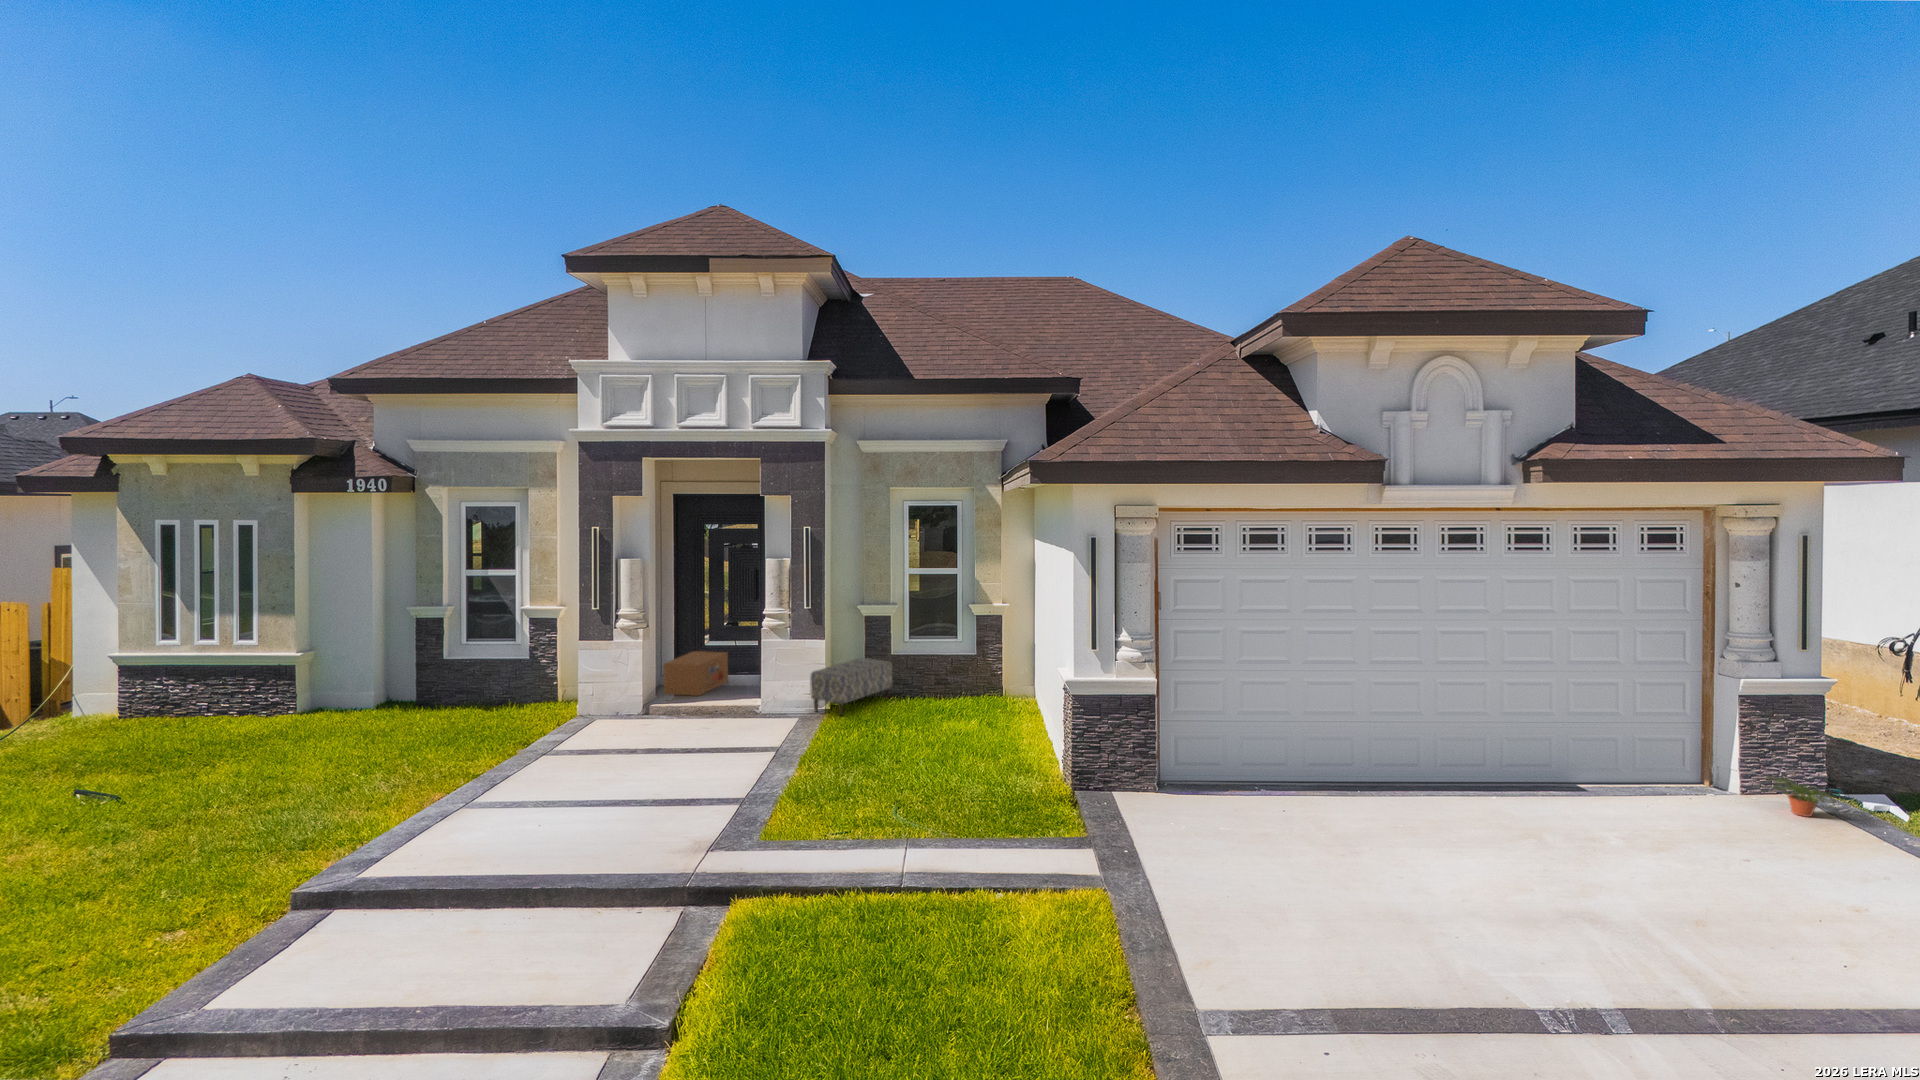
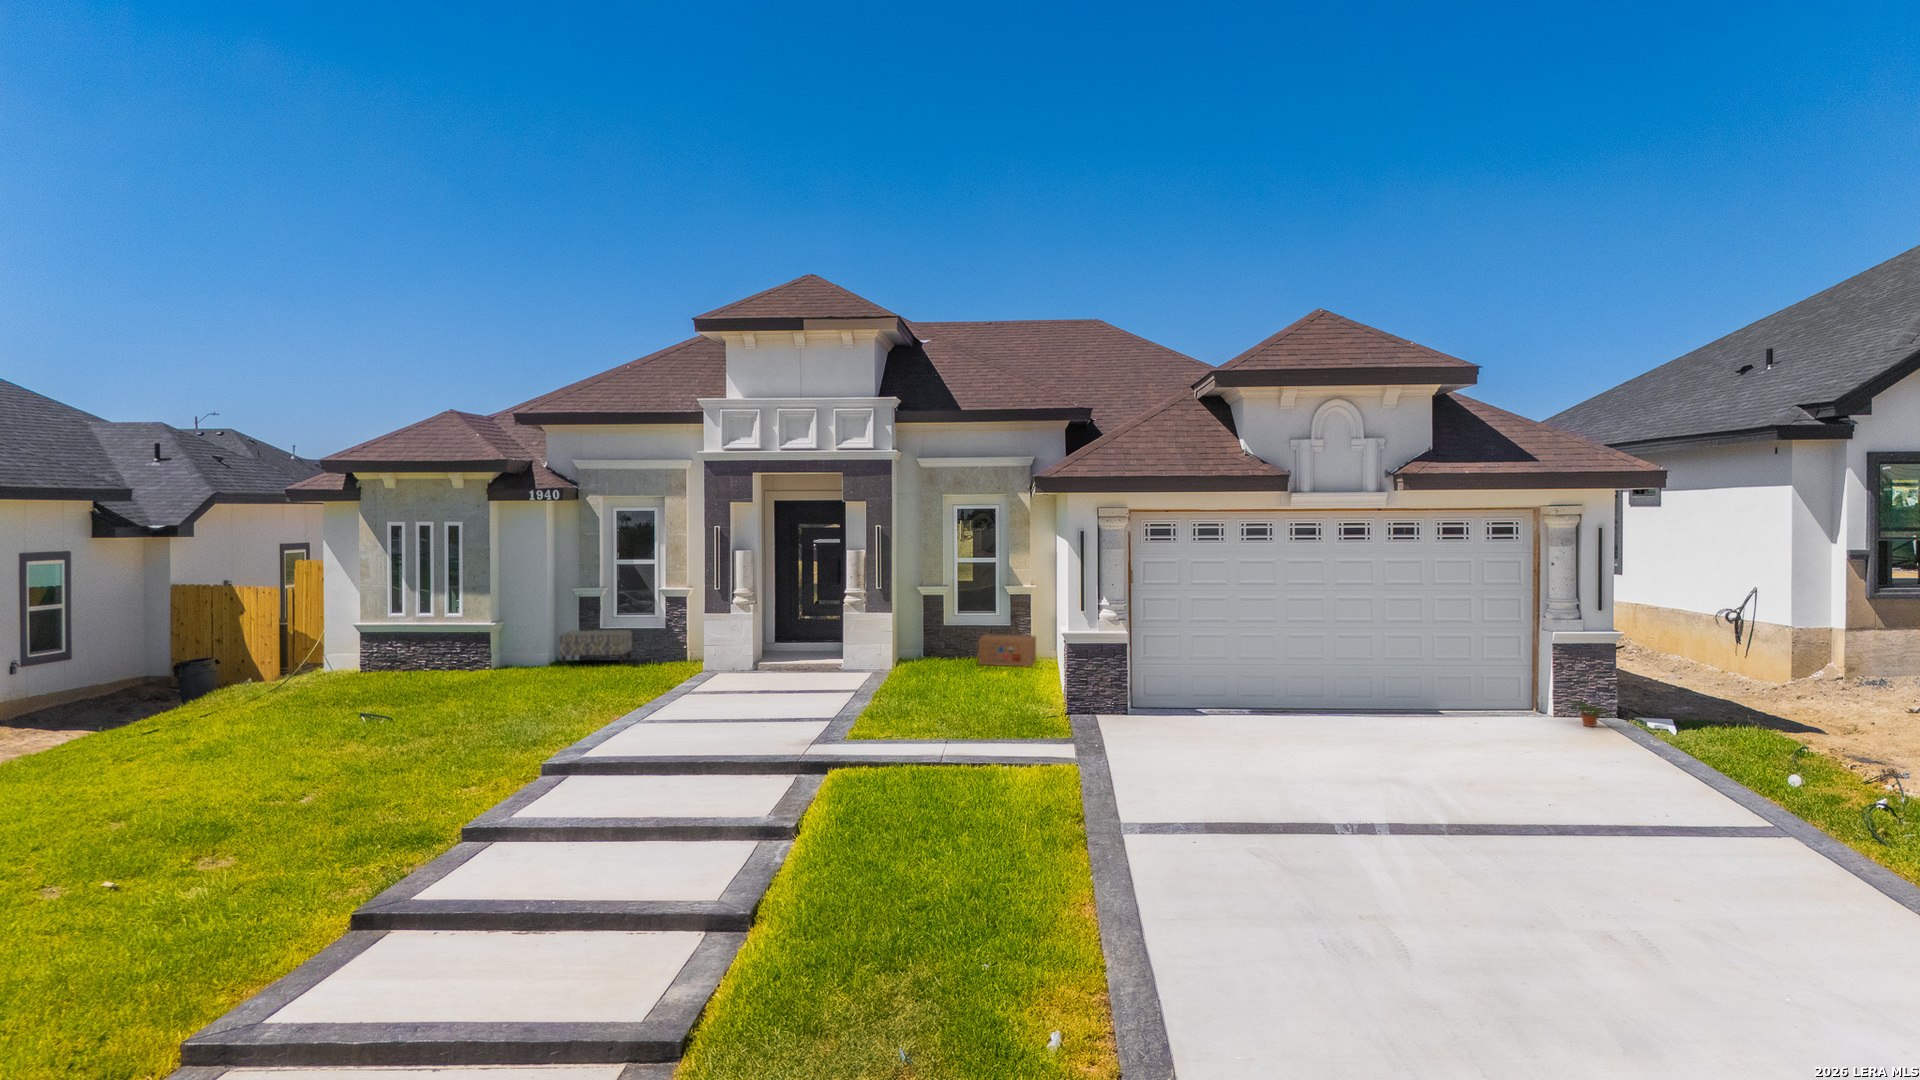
cardboard box: present [663,651,728,696] -> present [978,634,1036,667]
bench: present [810,658,892,716] -> present [560,630,632,664]

